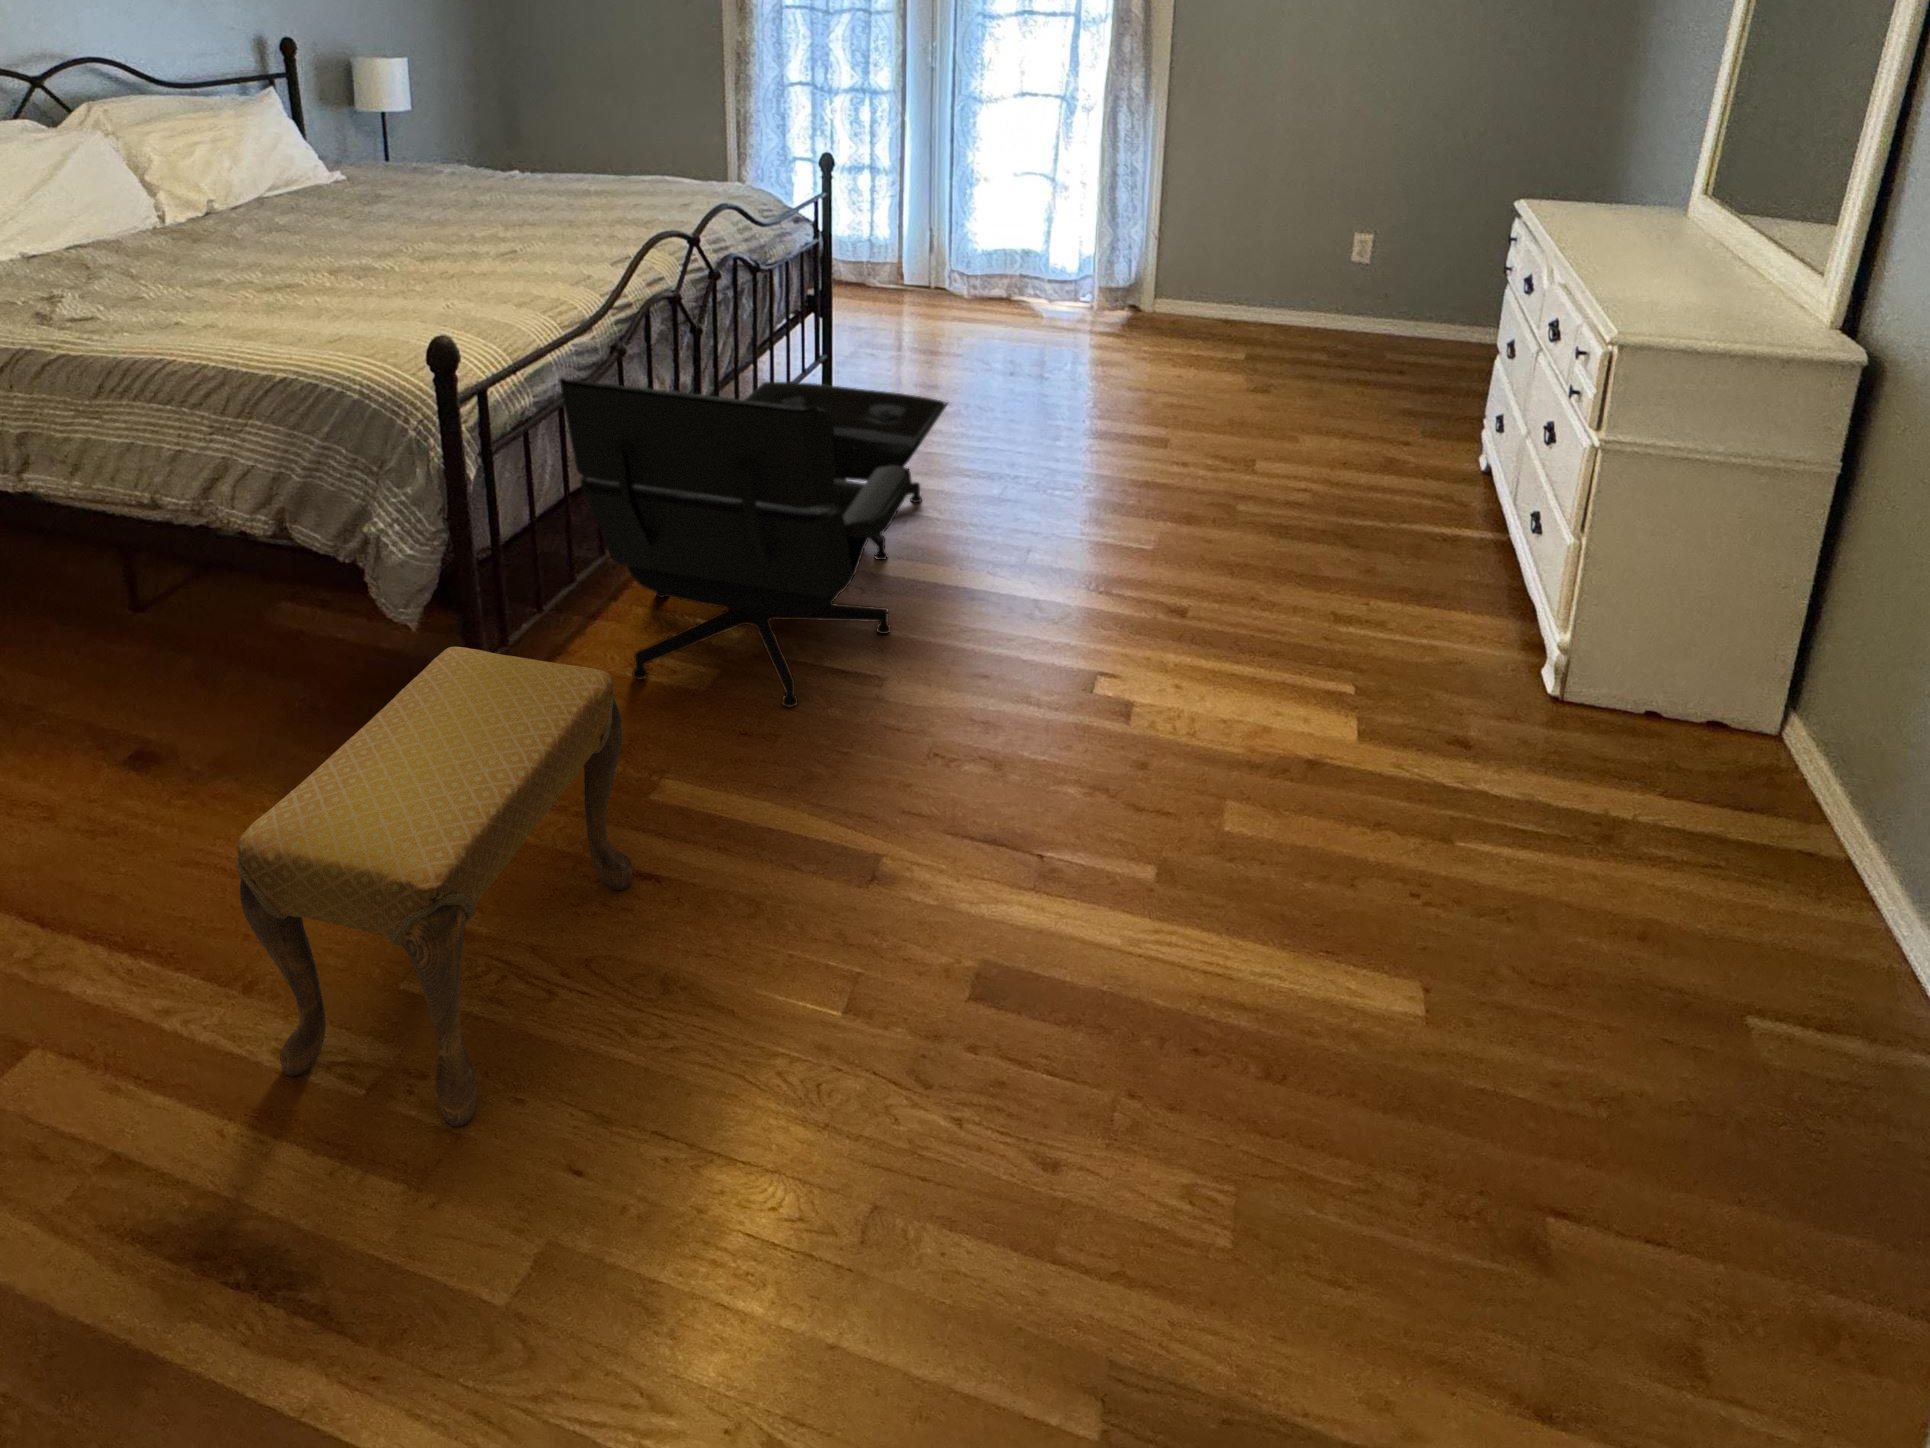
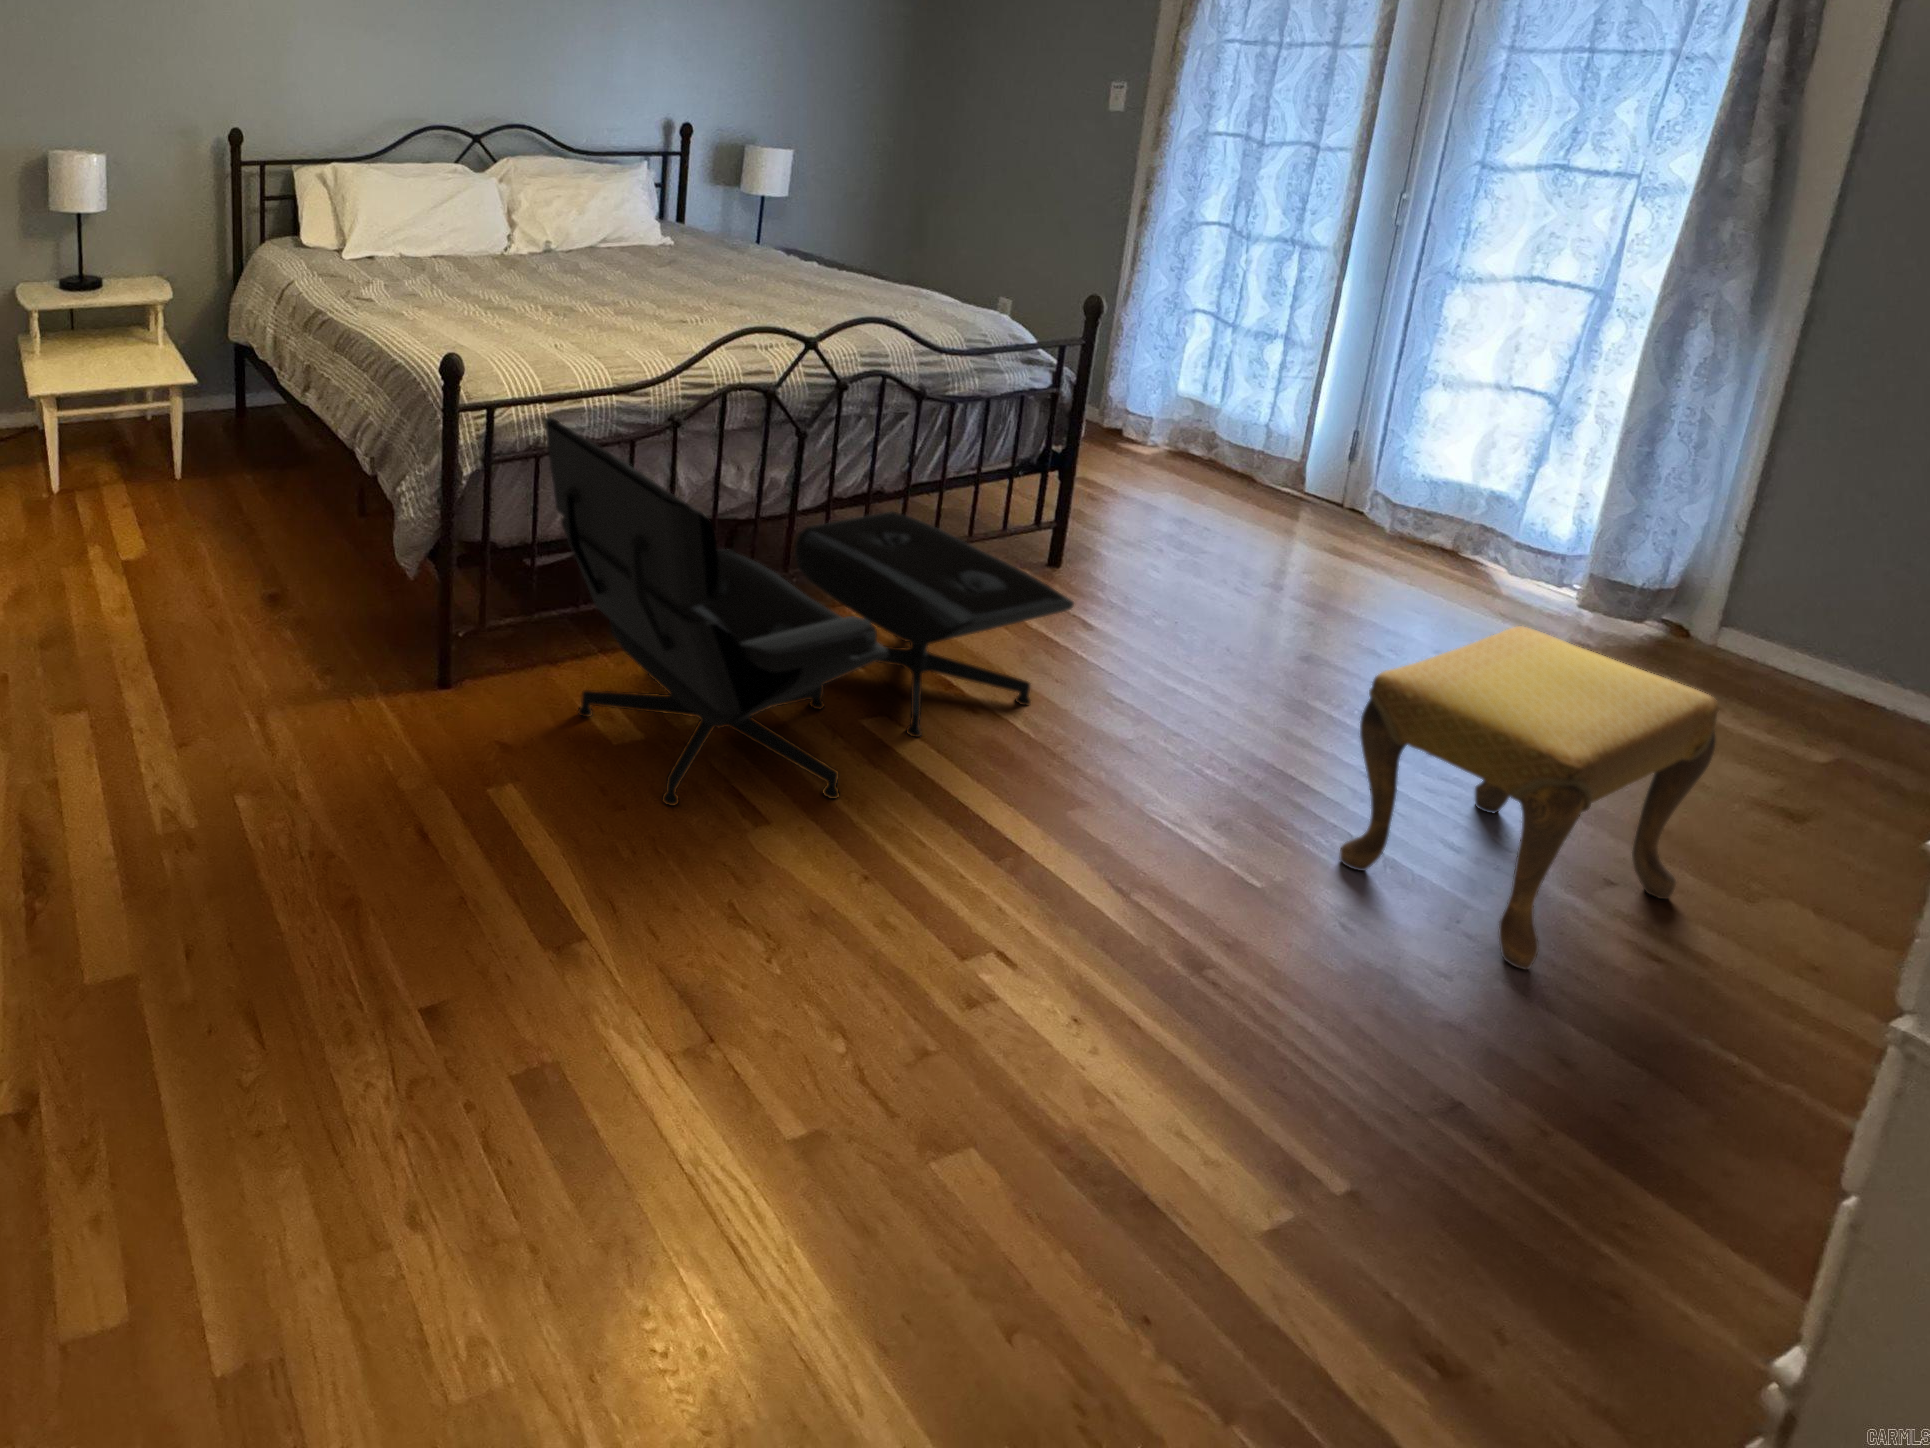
footstool: present [237,647,632,1126] -> present [1340,626,1719,969]

